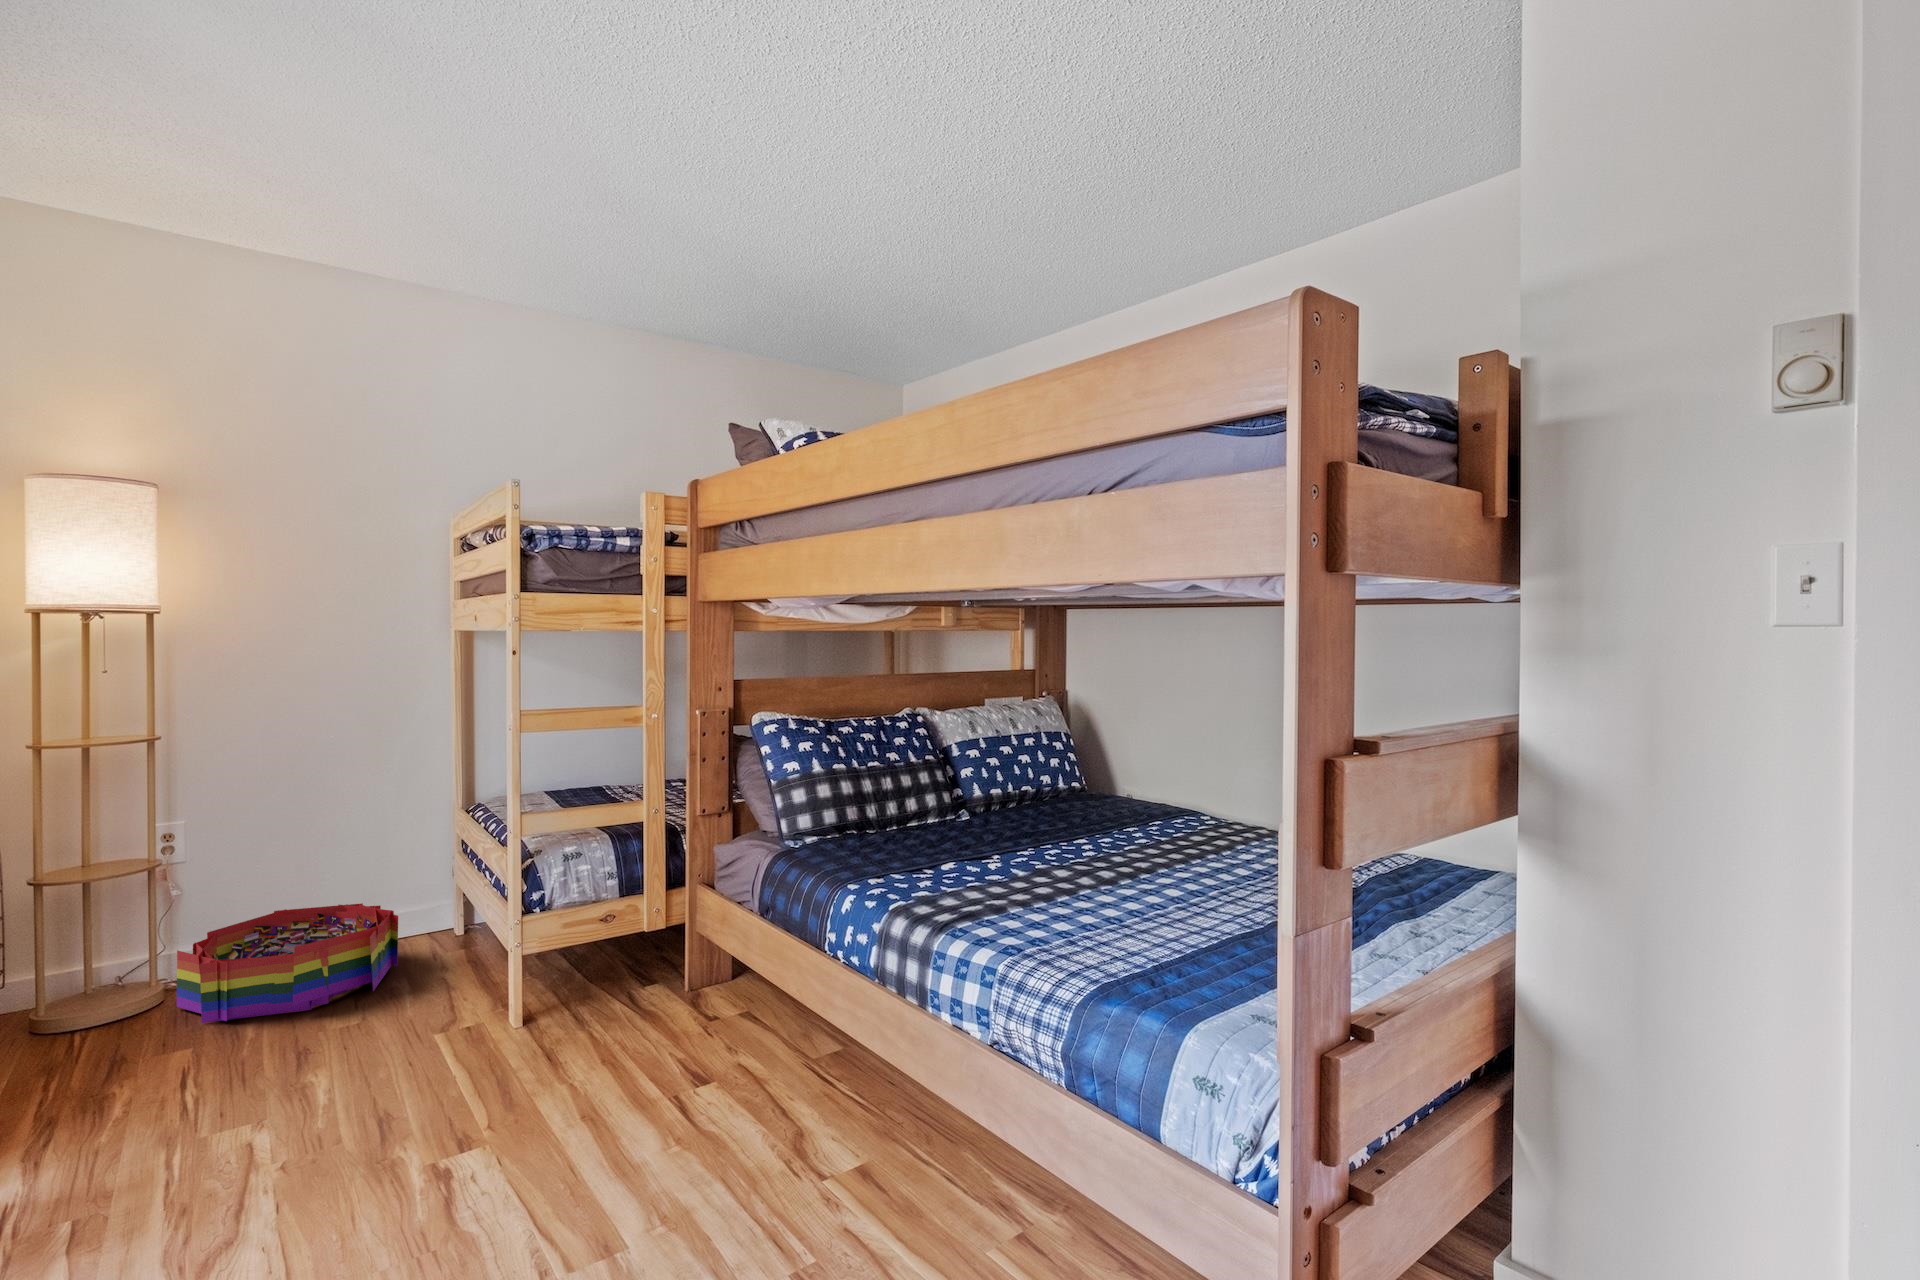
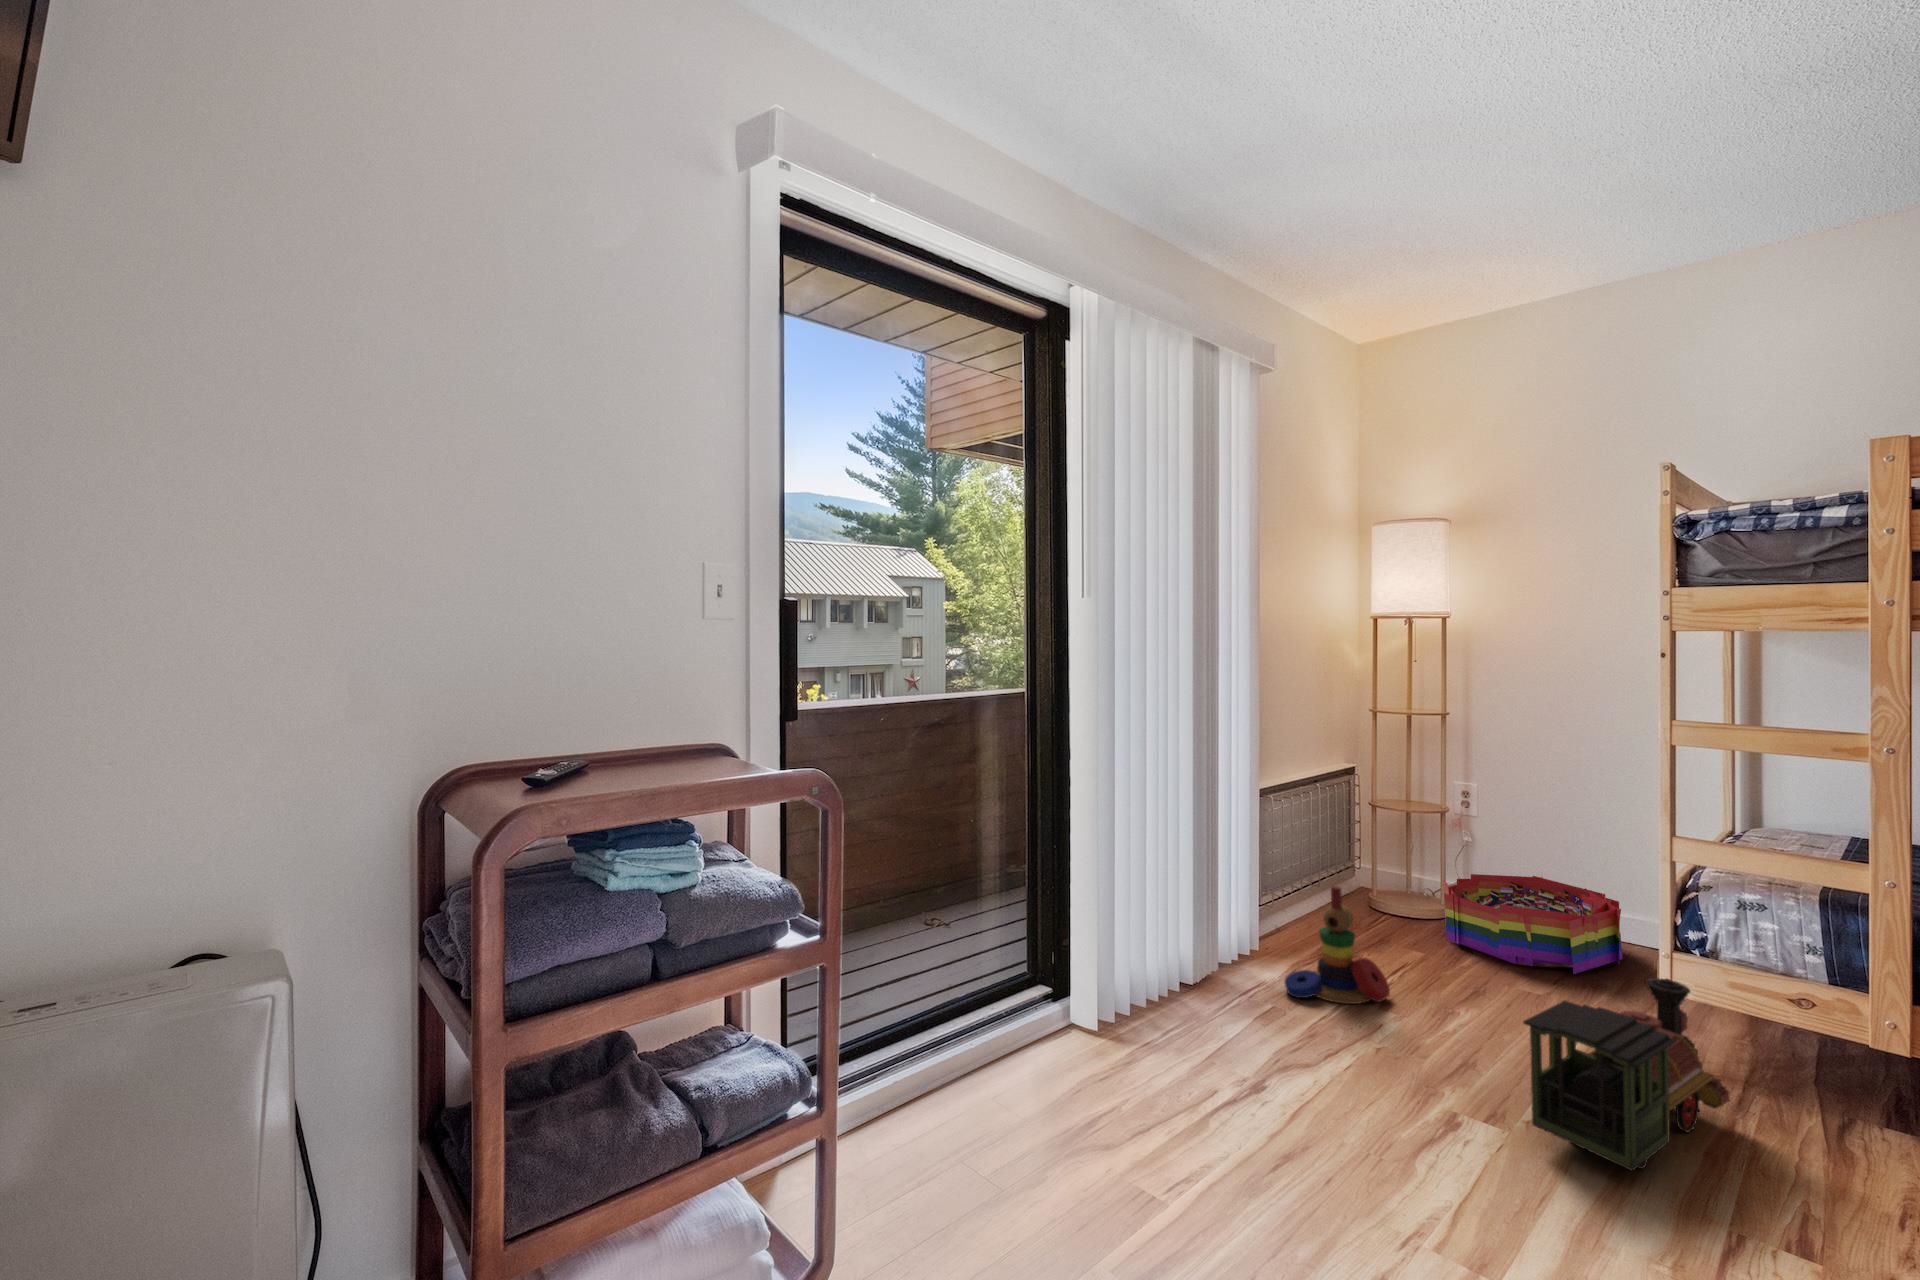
toy train: none [507,935,611,1119] -> present [1523,978,1730,1171]
stacking toy: none [49,993,227,1197] -> present [1284,886,1390,1004]

